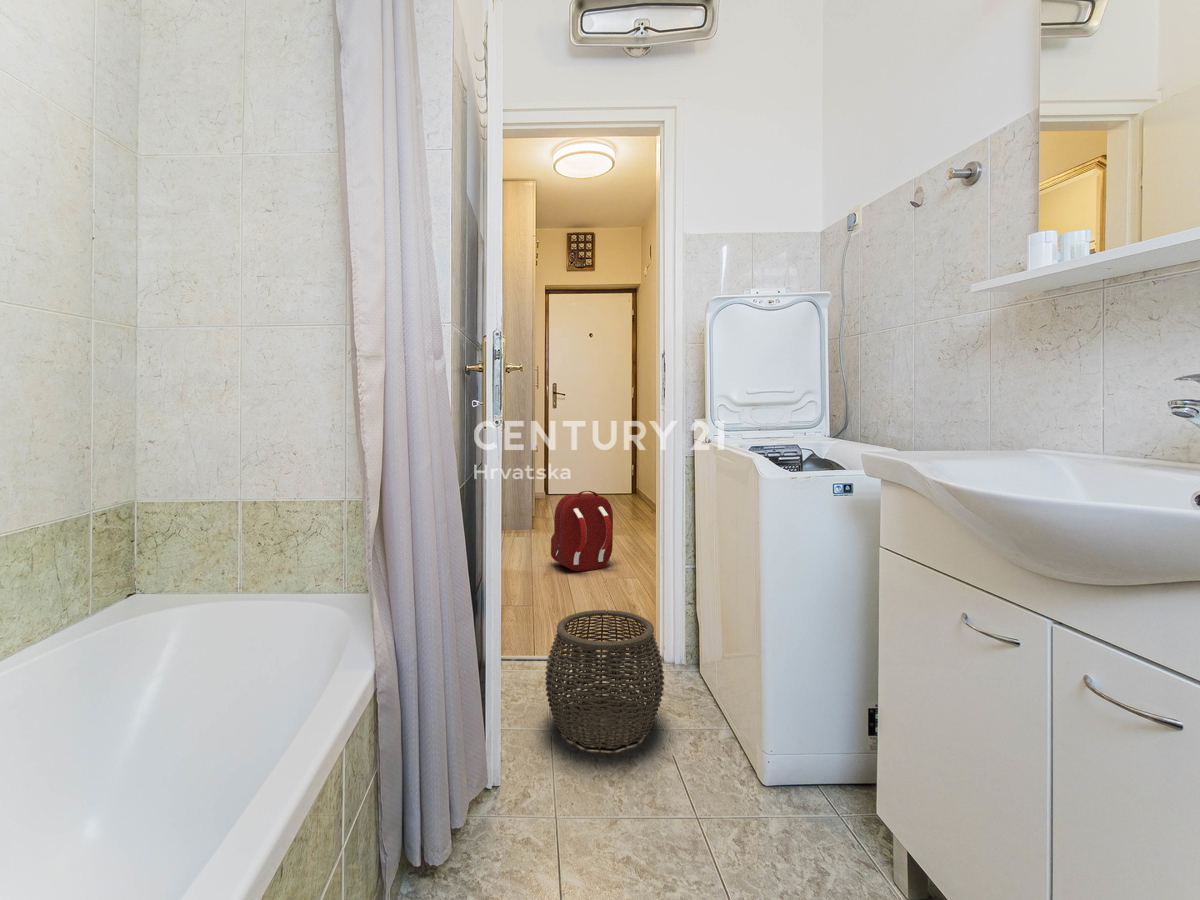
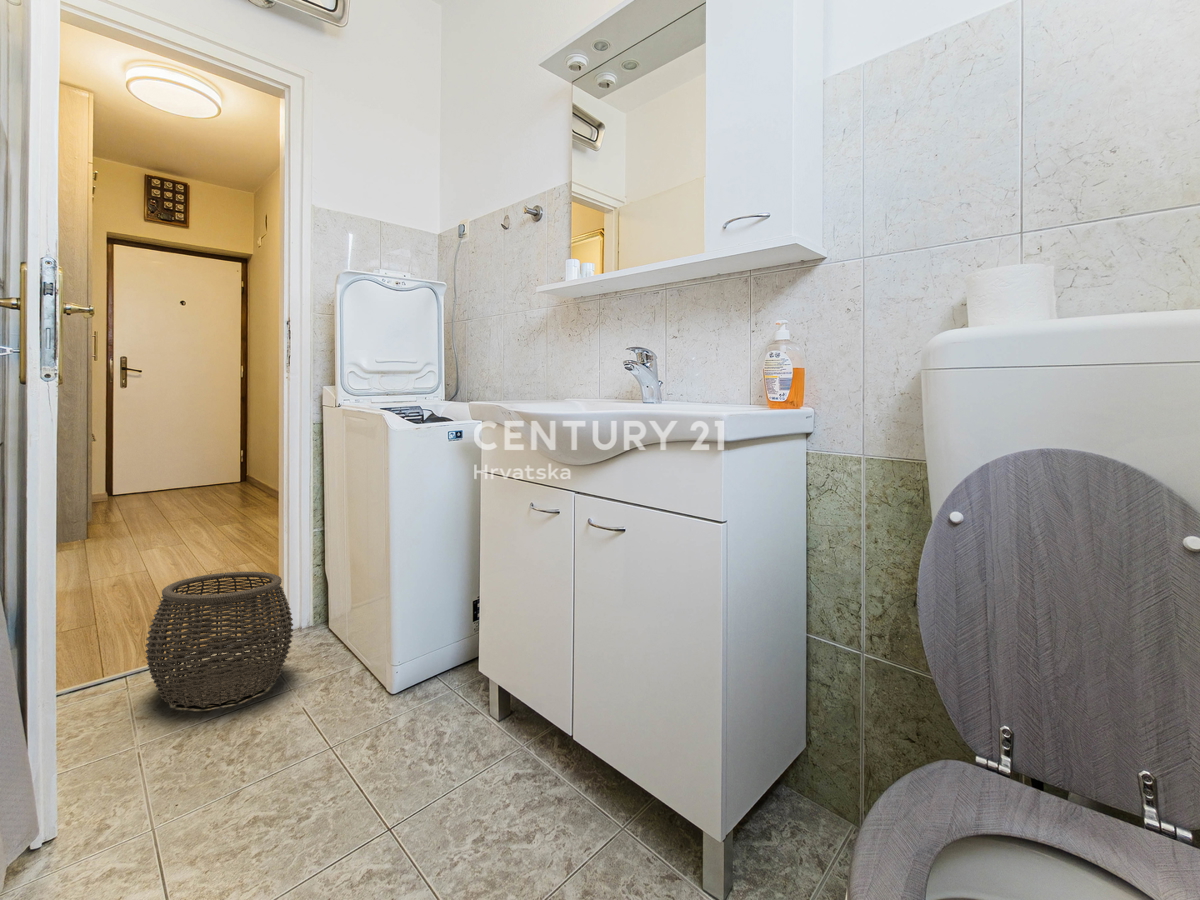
backpack: present [551,491,613,571] -> none [131,473,220,566]

